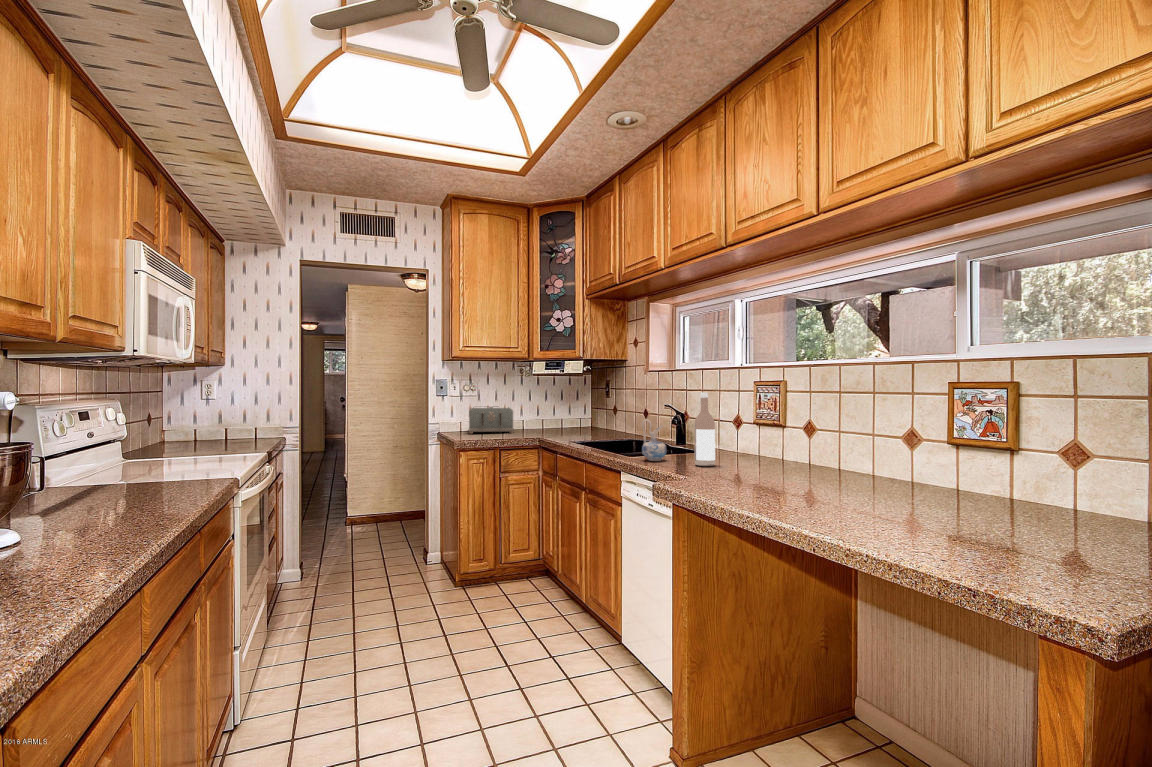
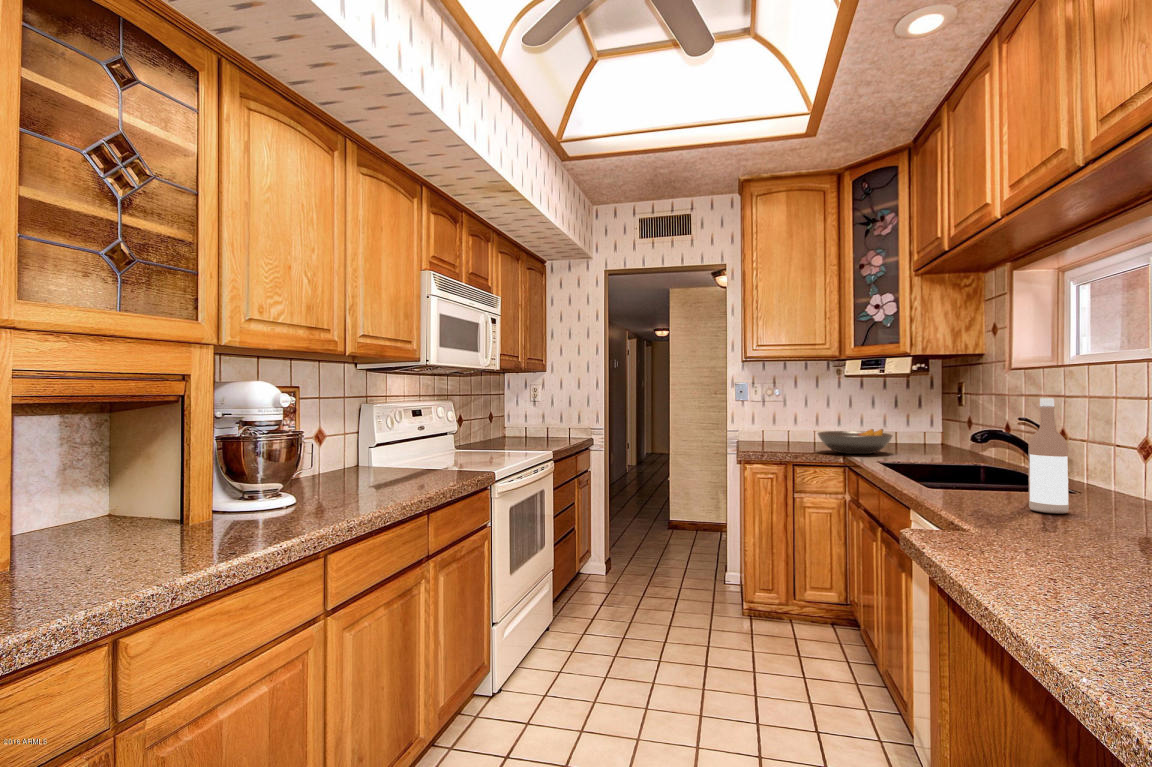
toaster: present [469,406,514,434] -> none [768,414,828,447]
fruit bowl: none [516,416,571,437] -> present [818,429,892,454]
ceramic pitcher: present [642,419,666,461] -> none [948,436,990,497]

